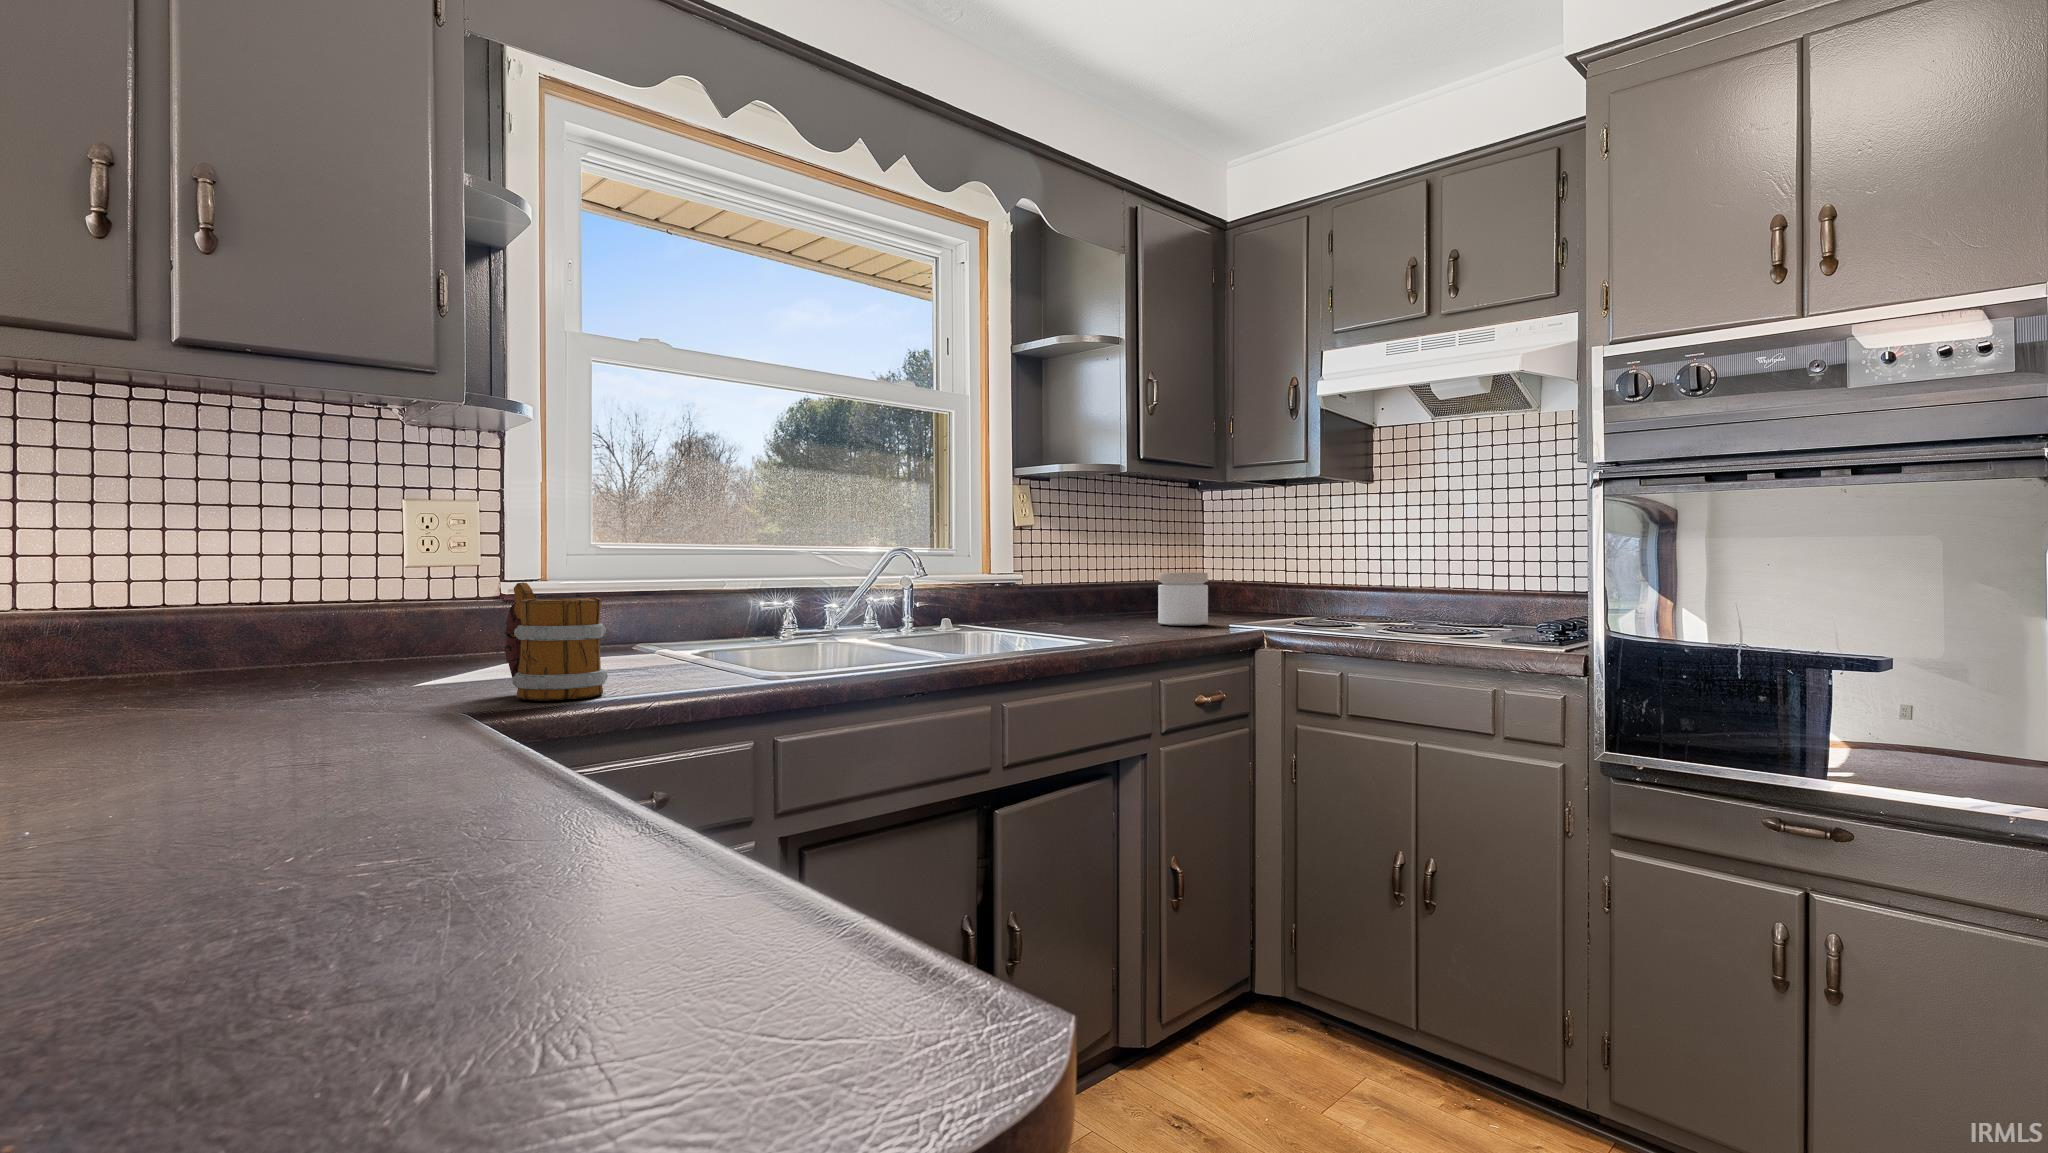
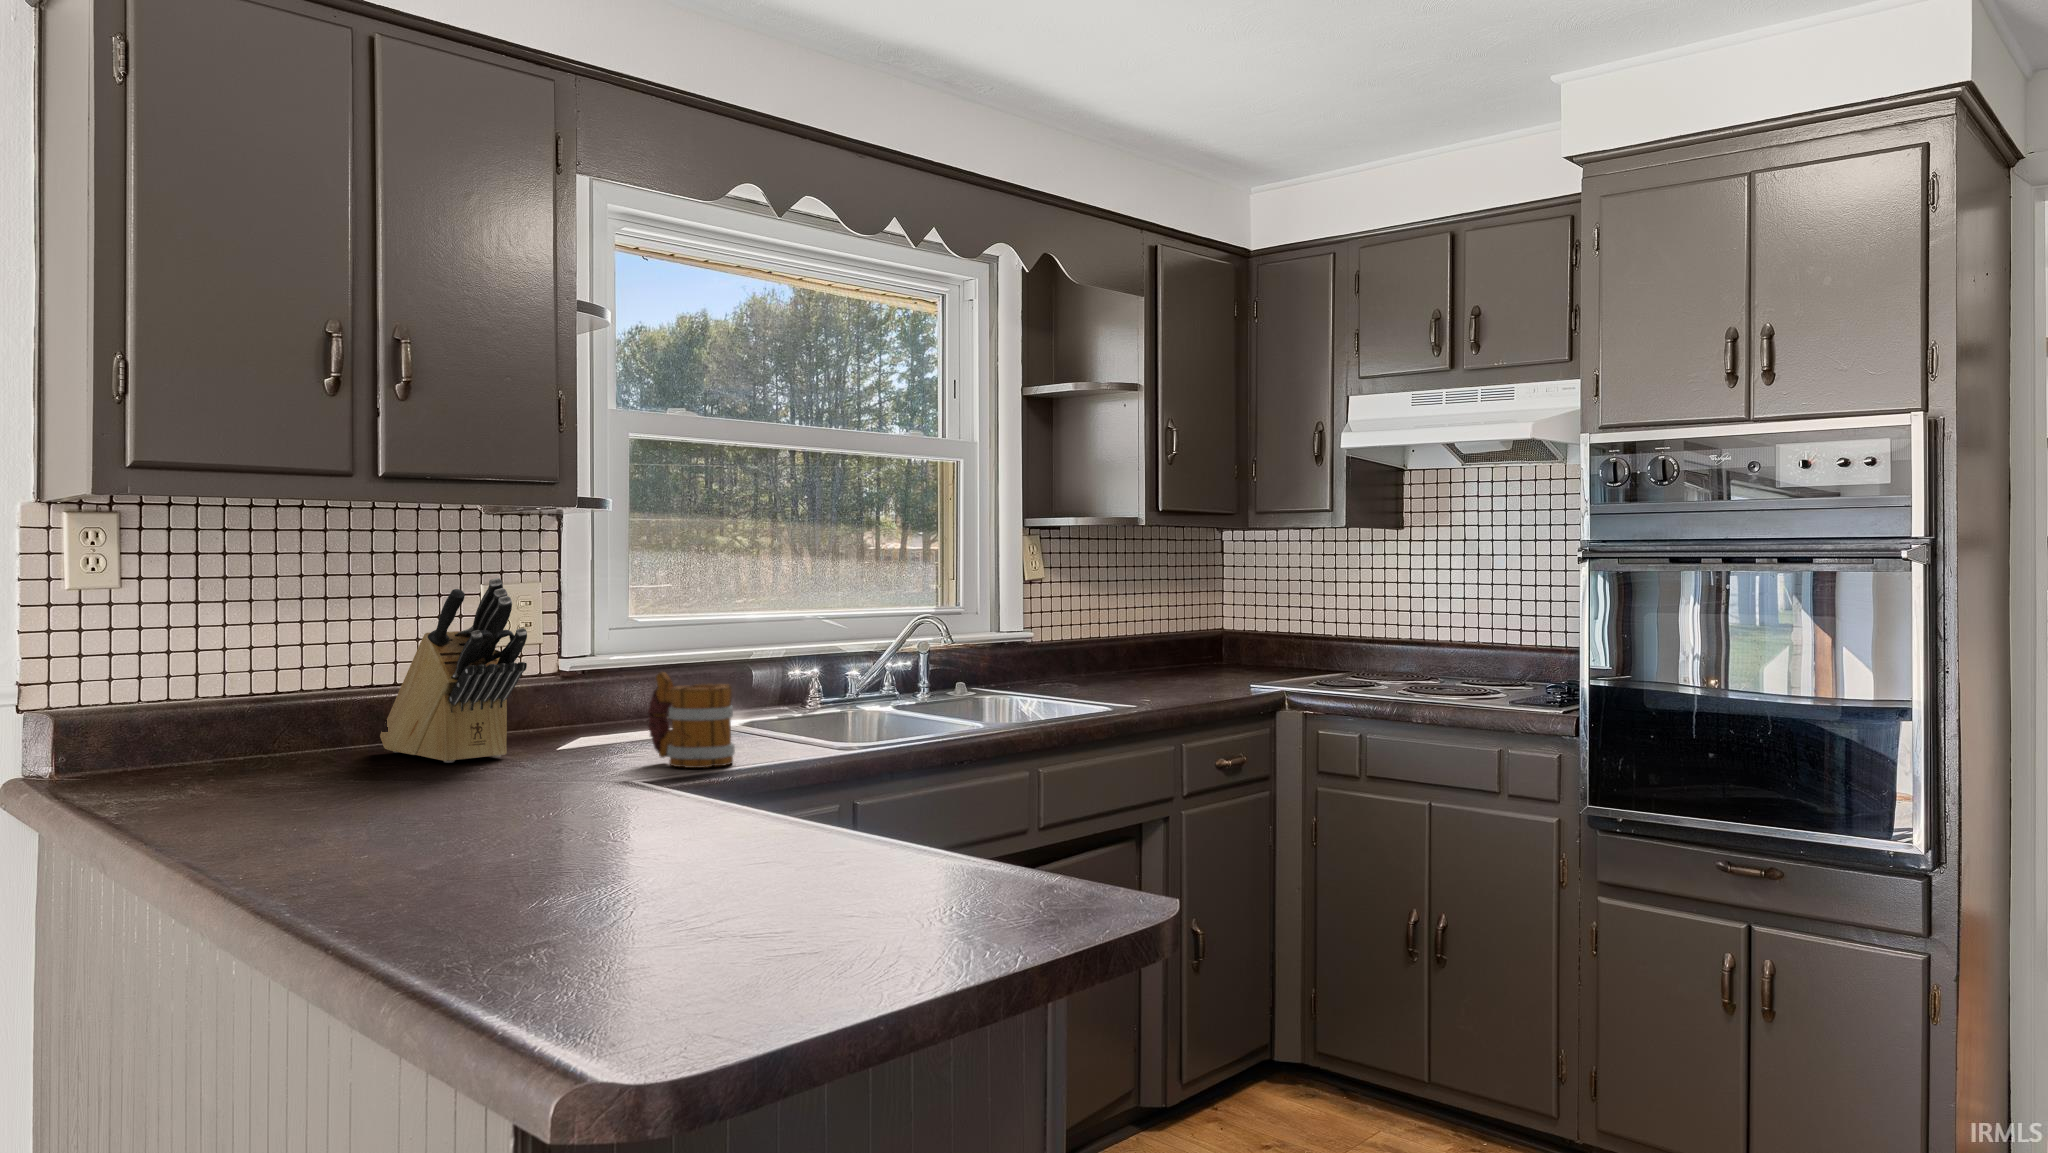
knife block: none [238,470,363,692] -> present [380,578,527,763]
jar: present [1158,573,1208,625] -> none [1176,628,1228,685]

